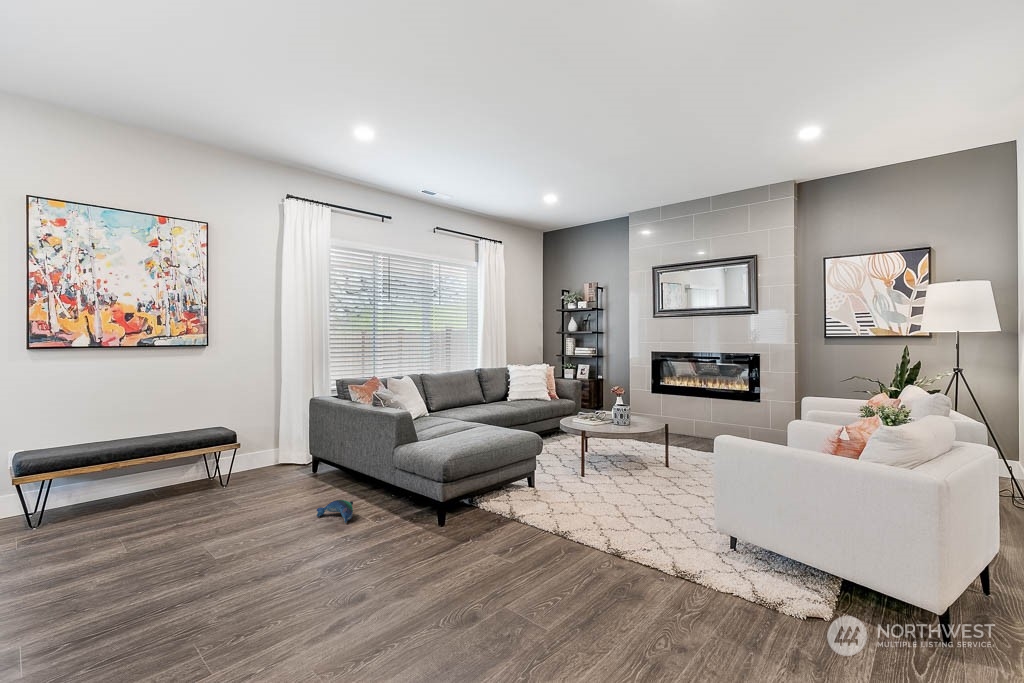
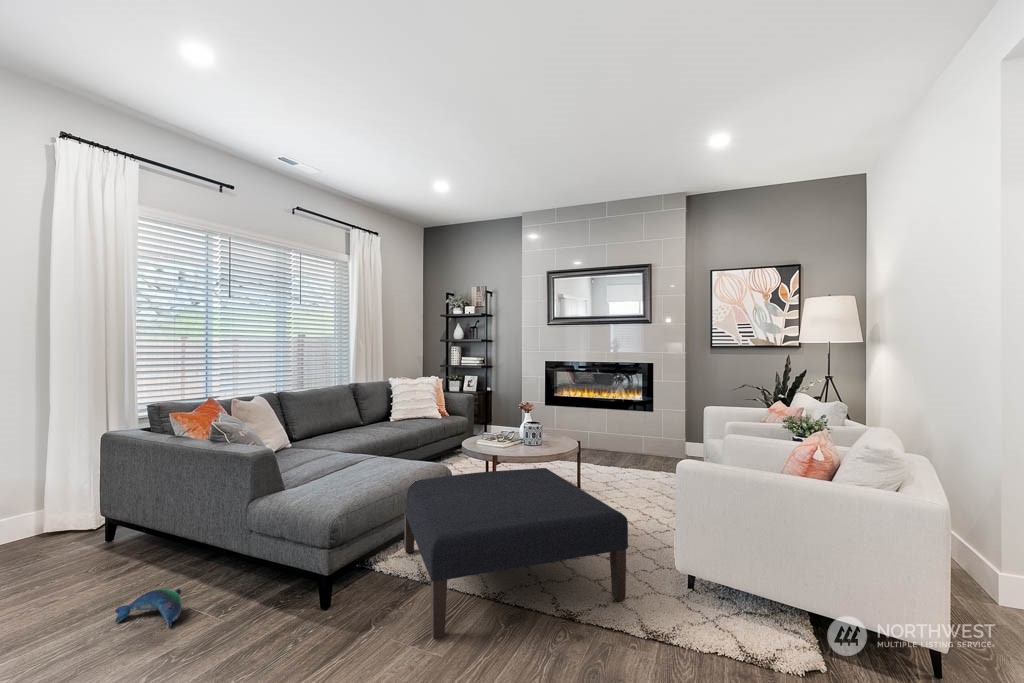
ottoman: none [503,441,672,553] -> present [404,468,628,639]

